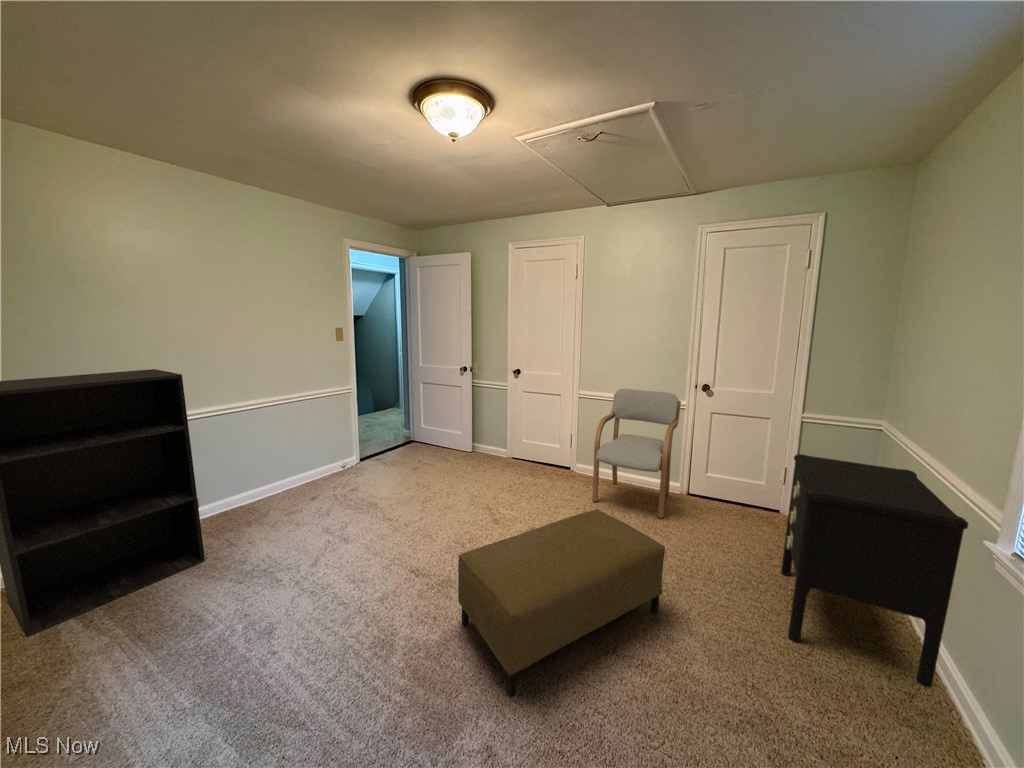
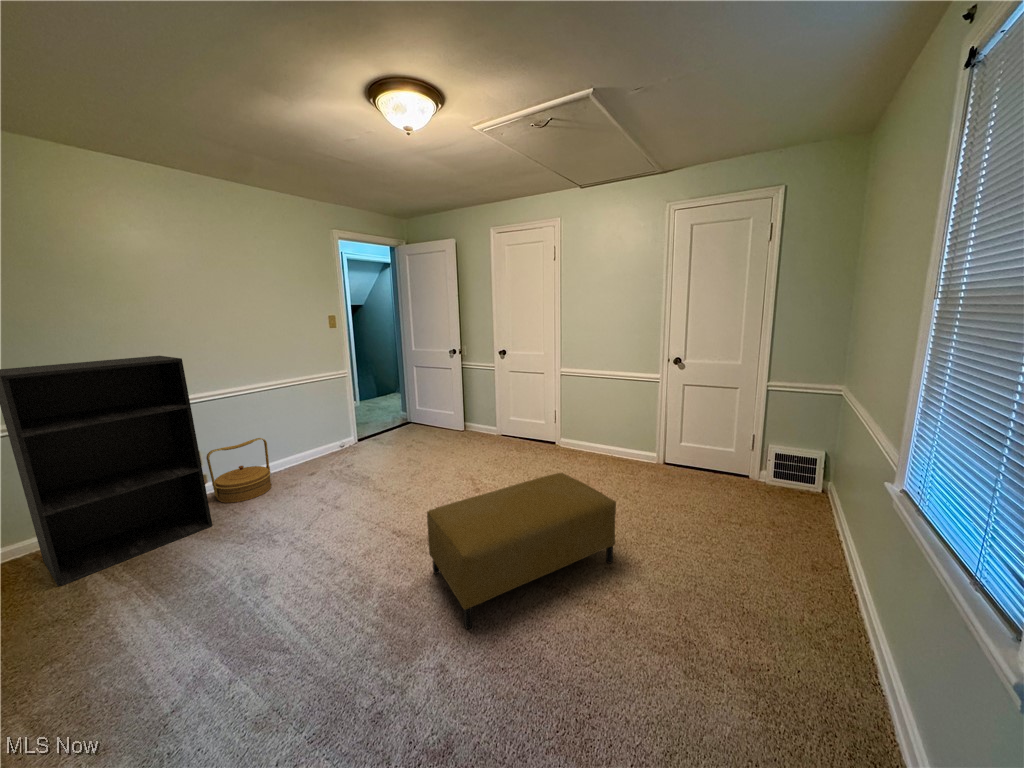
armchair: present [592,389,681,519] -> none [571,365,653,485]
nightstand: present [781,454,968,687] -> none [729,417,879,620]
woven basket: none [199,460,268,532] -> present [206,438,271,503]

